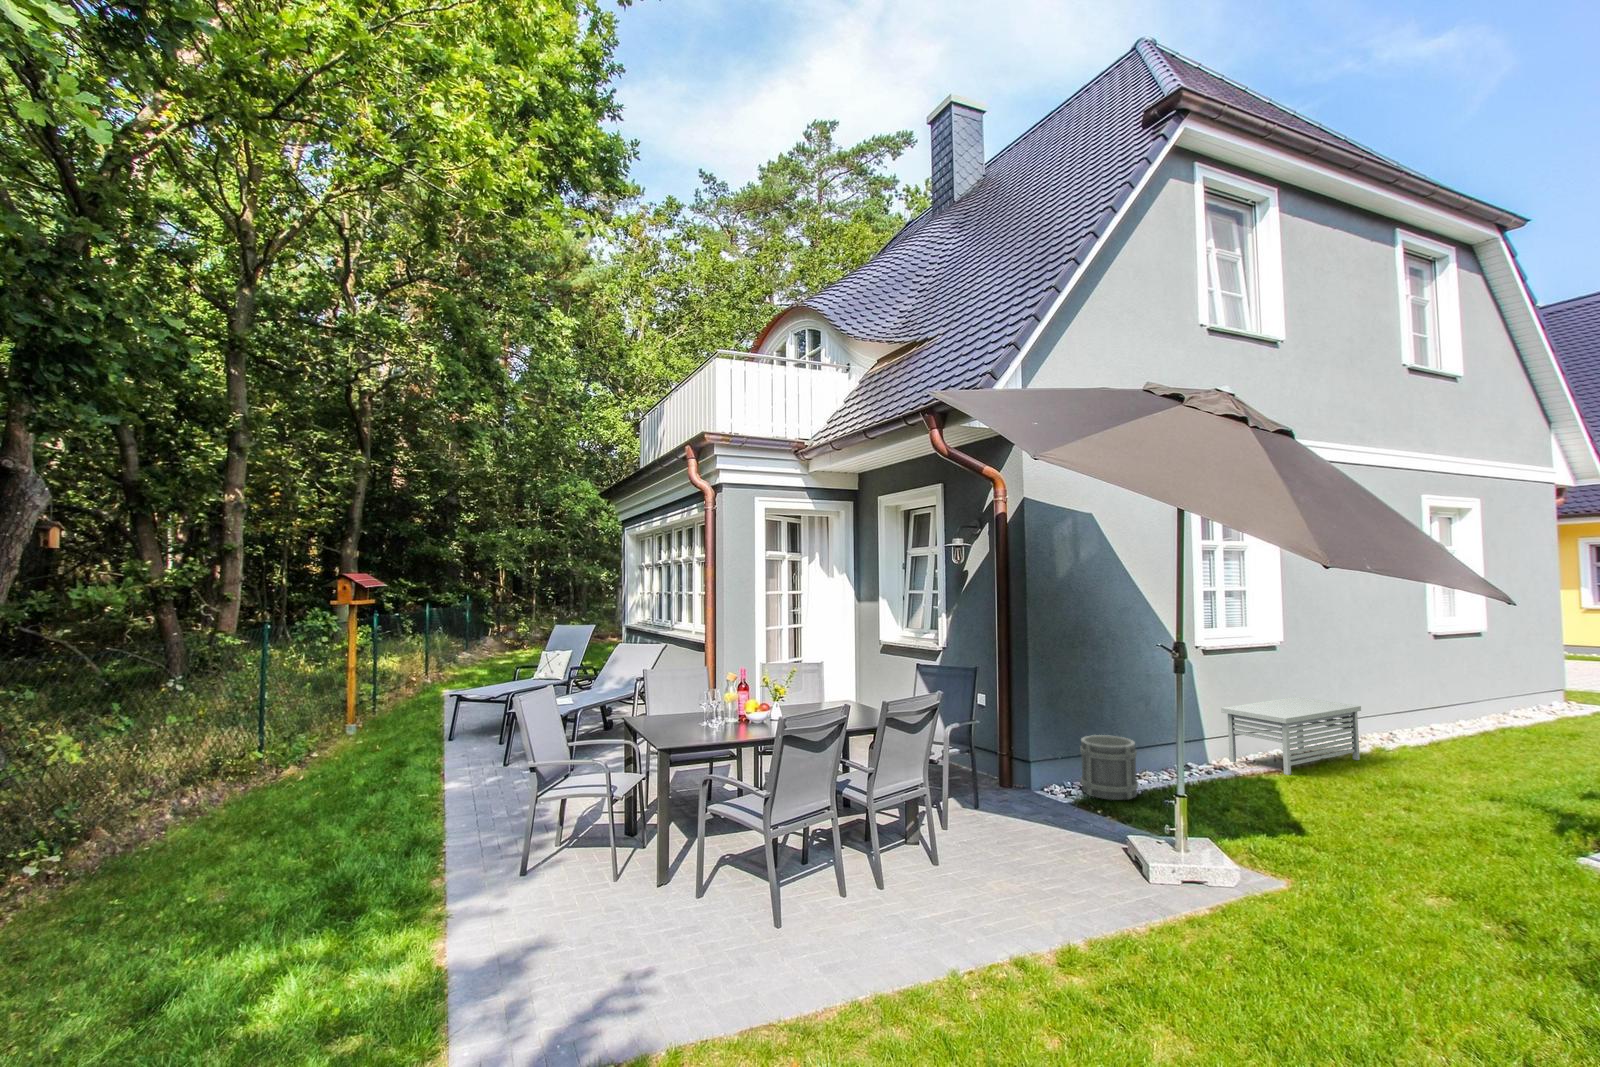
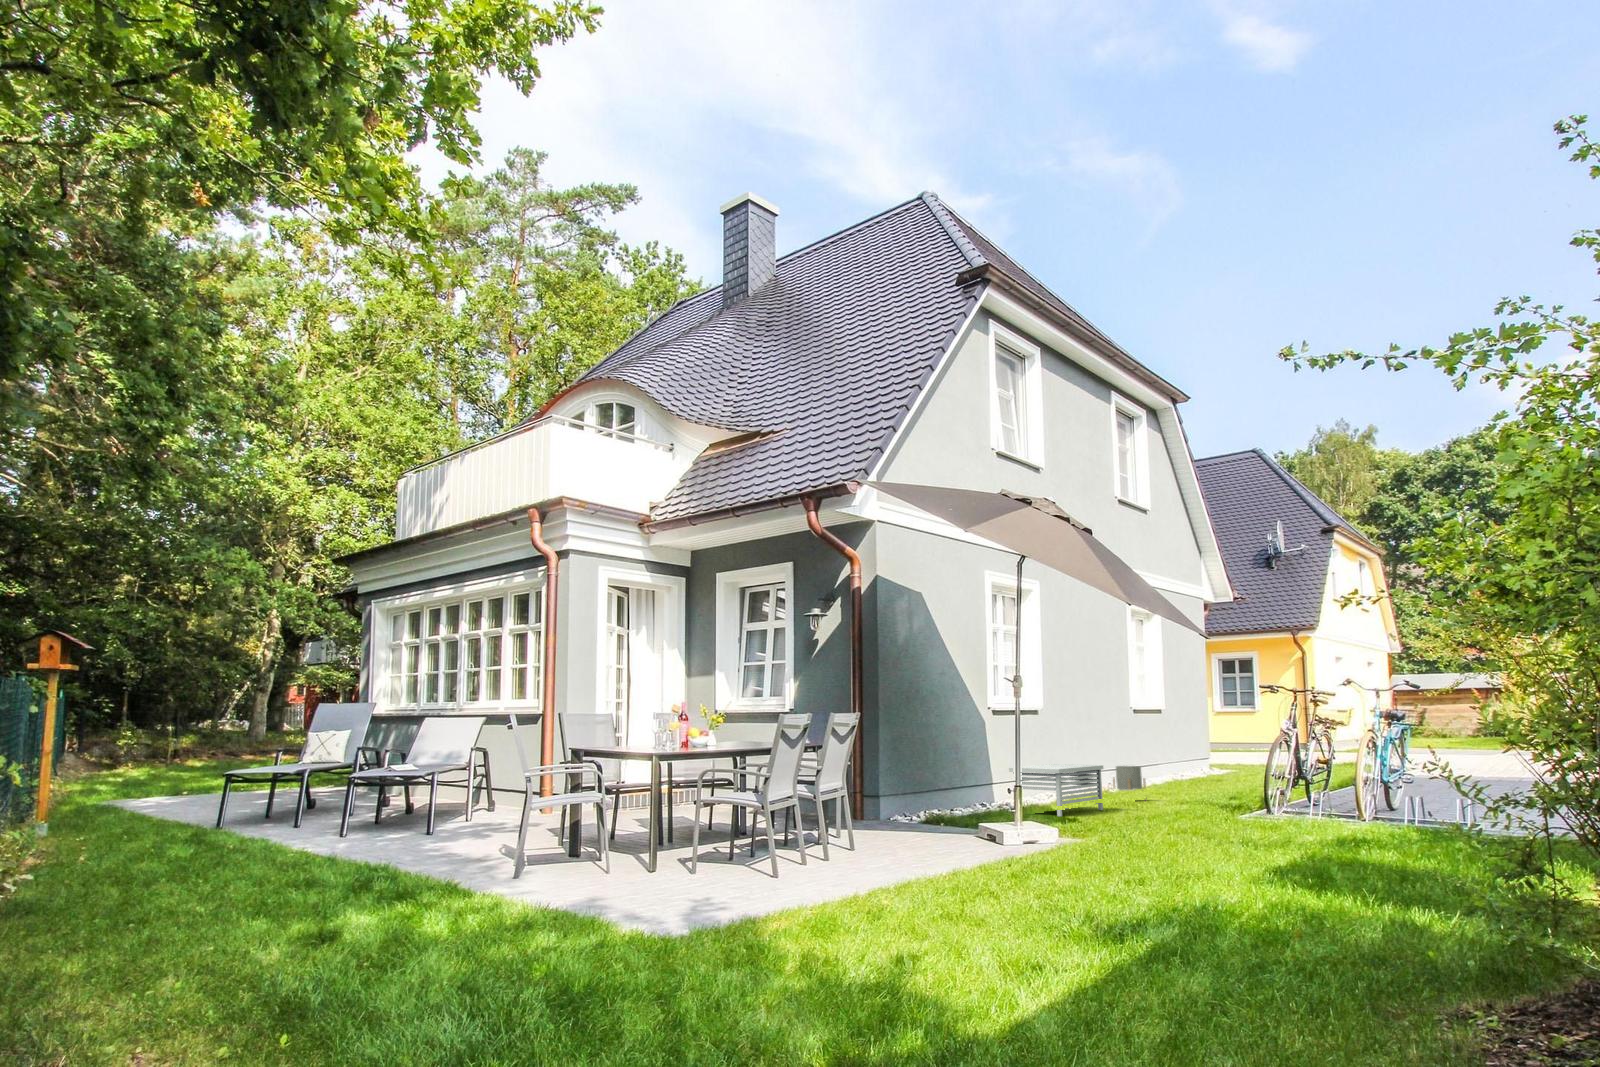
planter: none [1387,691,1436,738] -> present [1113,766,1147,800]
bucket: present [1080,735,1138,800] -> none [920,781,965,829]

